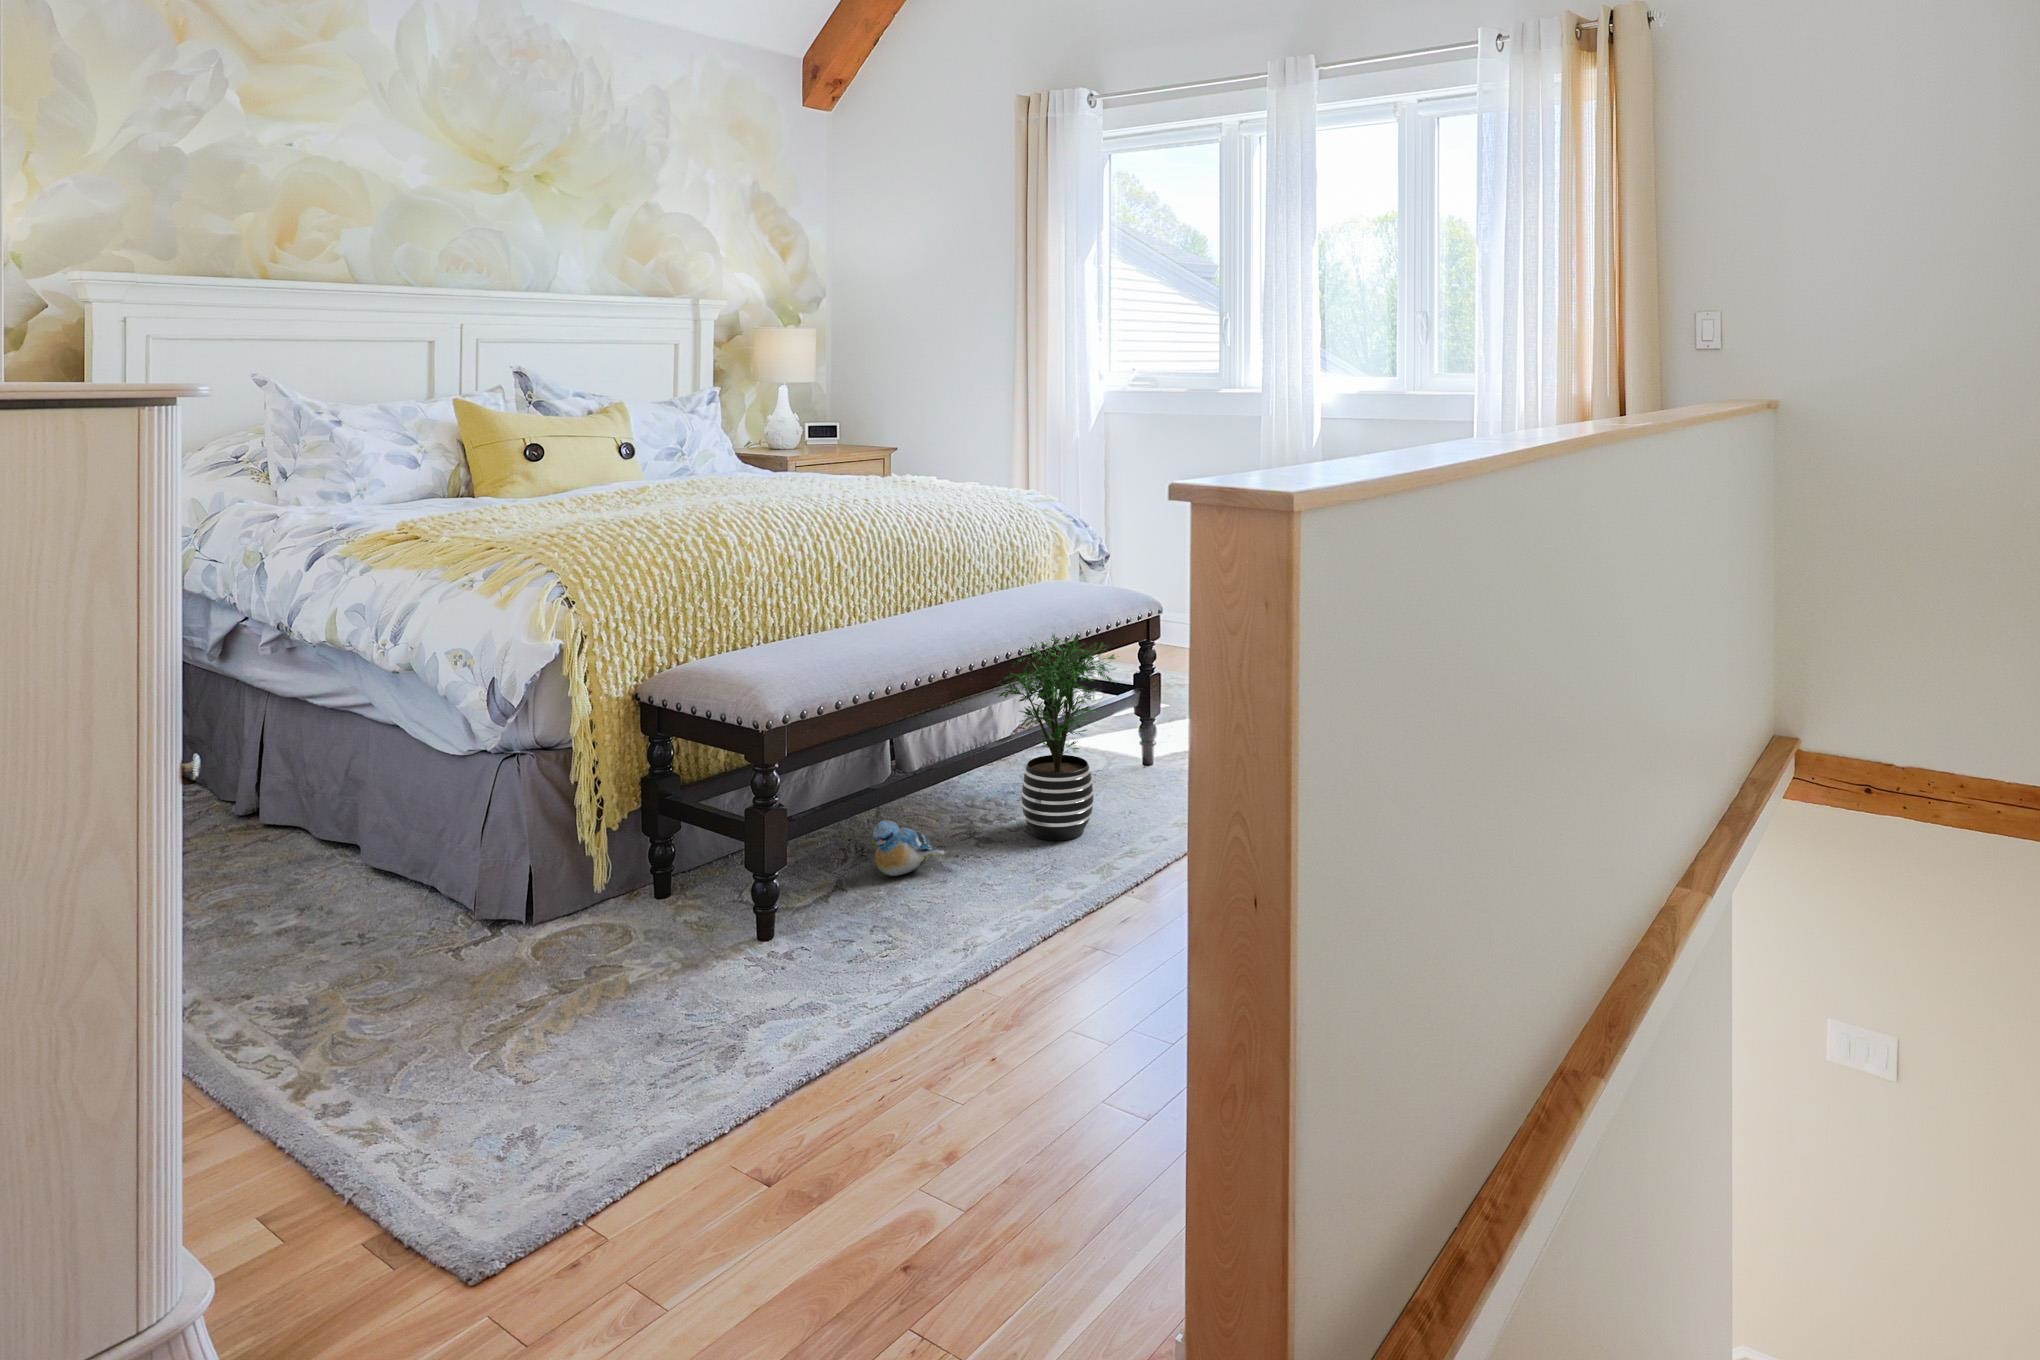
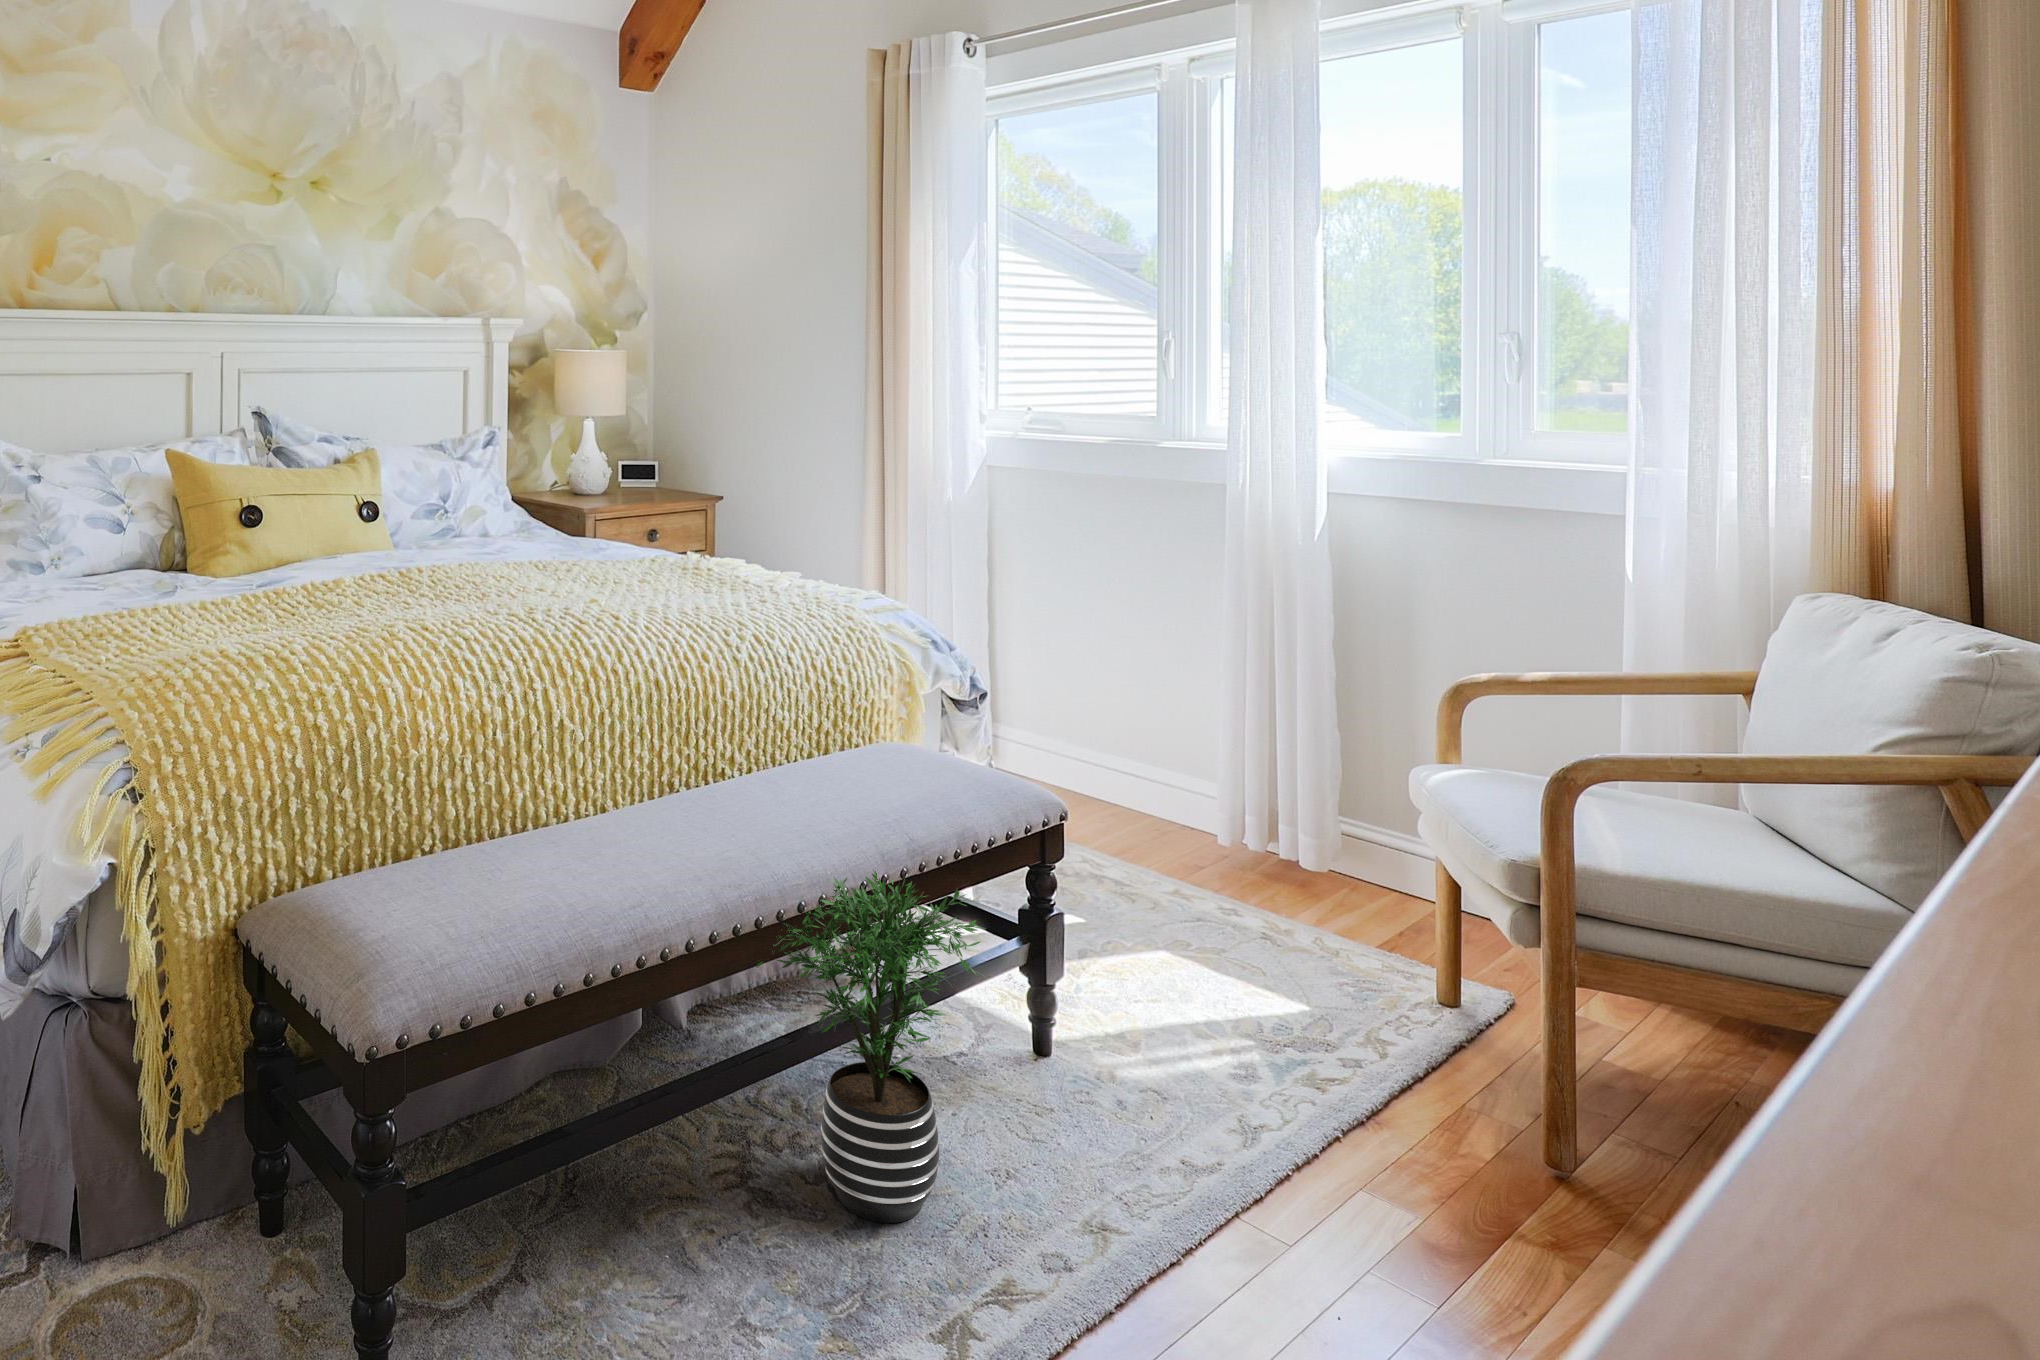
plush toy: present [871,820,945,876] -> none [564,1172,684,1263]

